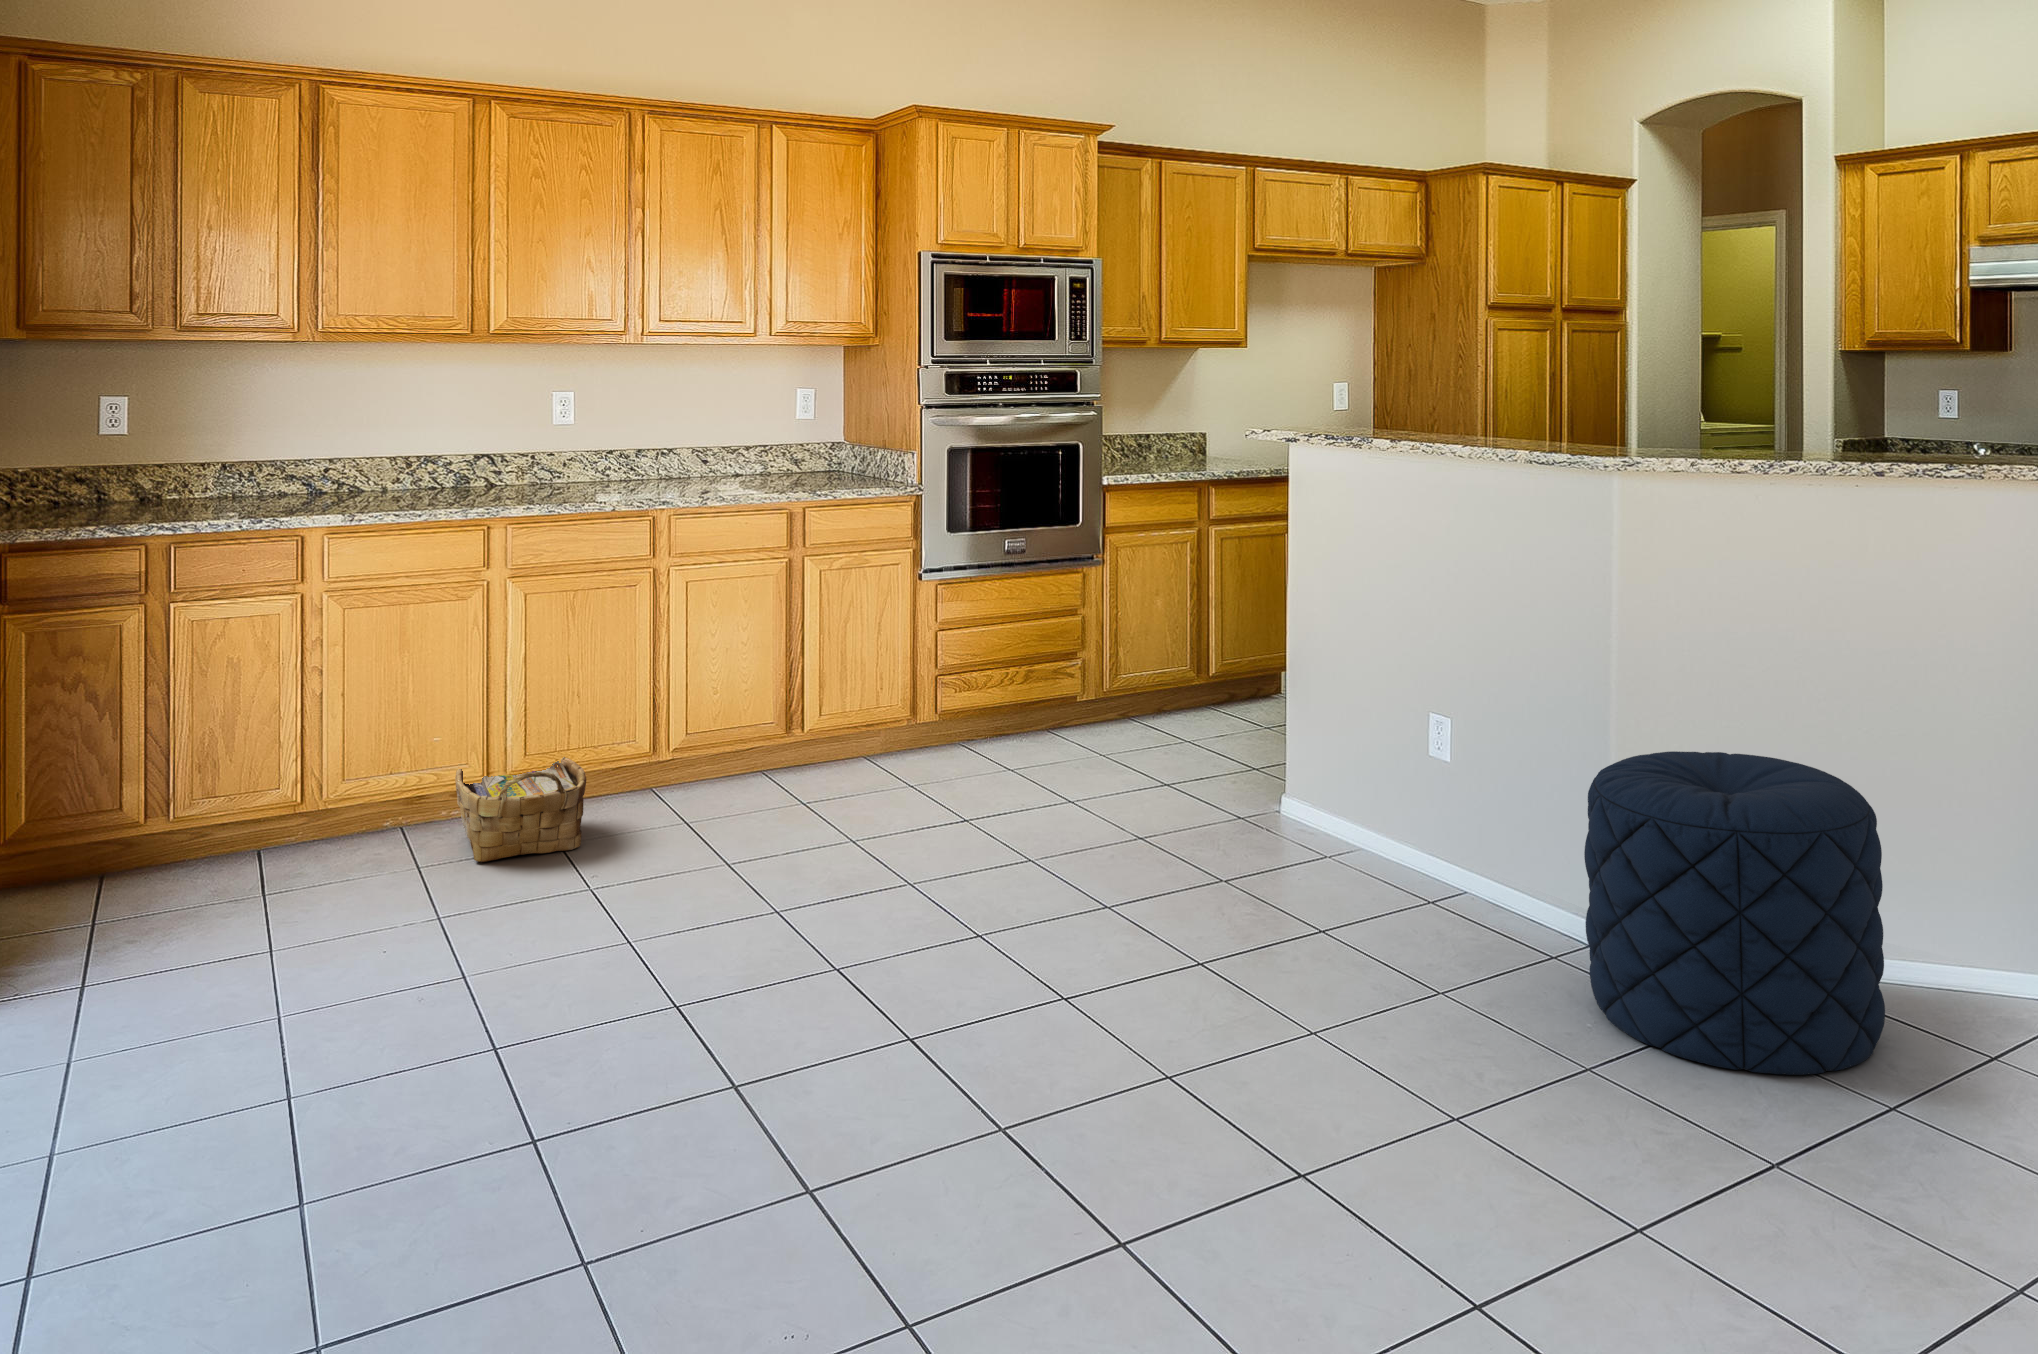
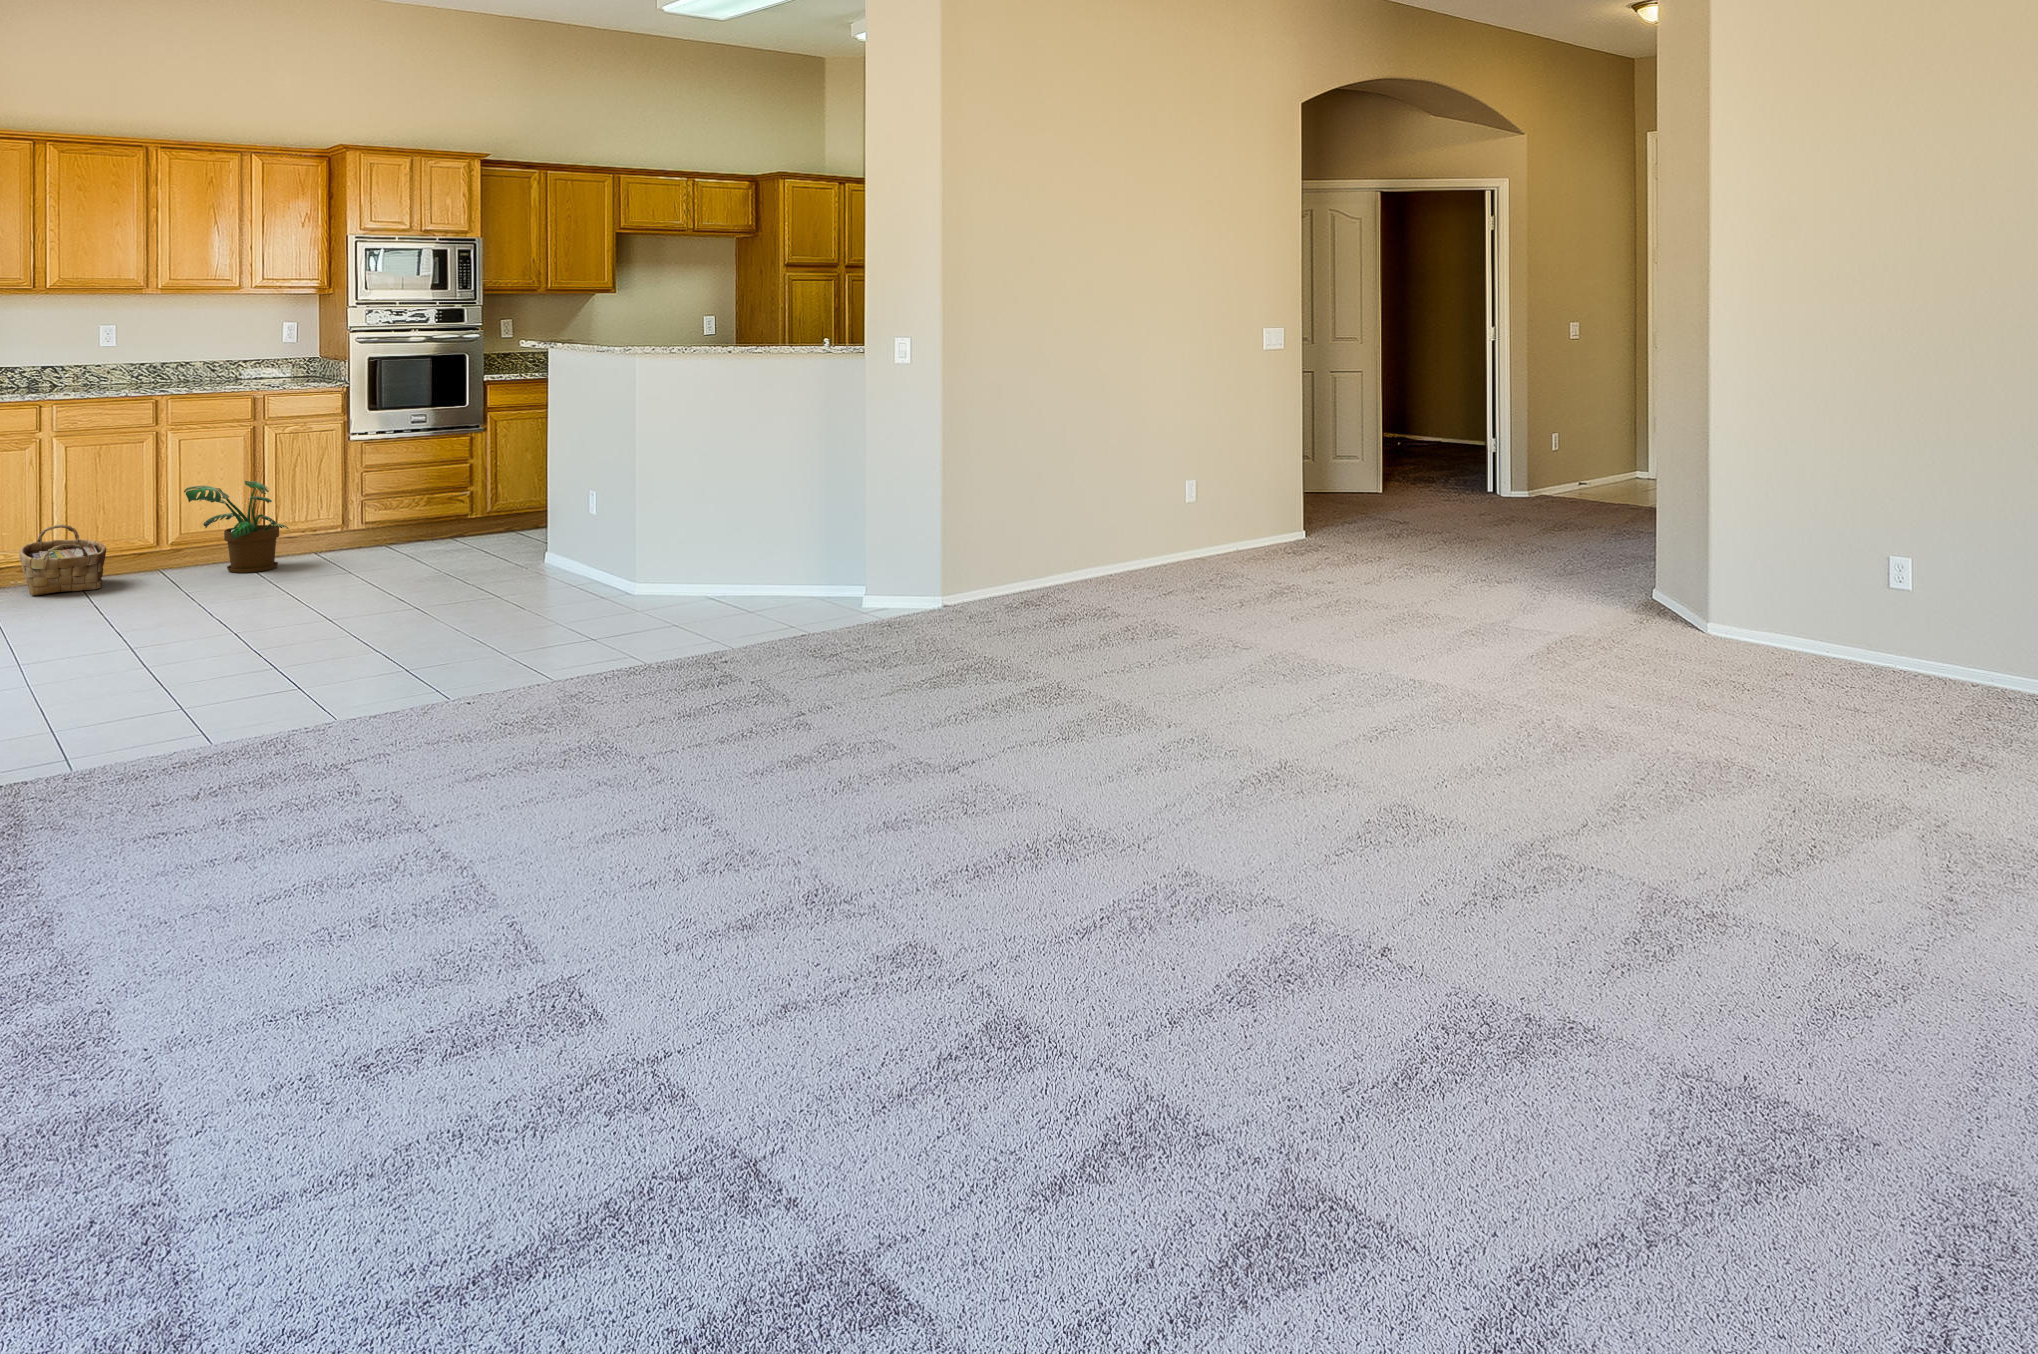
potted plant: none [709,649,851,815] -> present [184,481,289,573]
pouf: present [1584,751,1885,1075] -> none [566,505,688,630]

